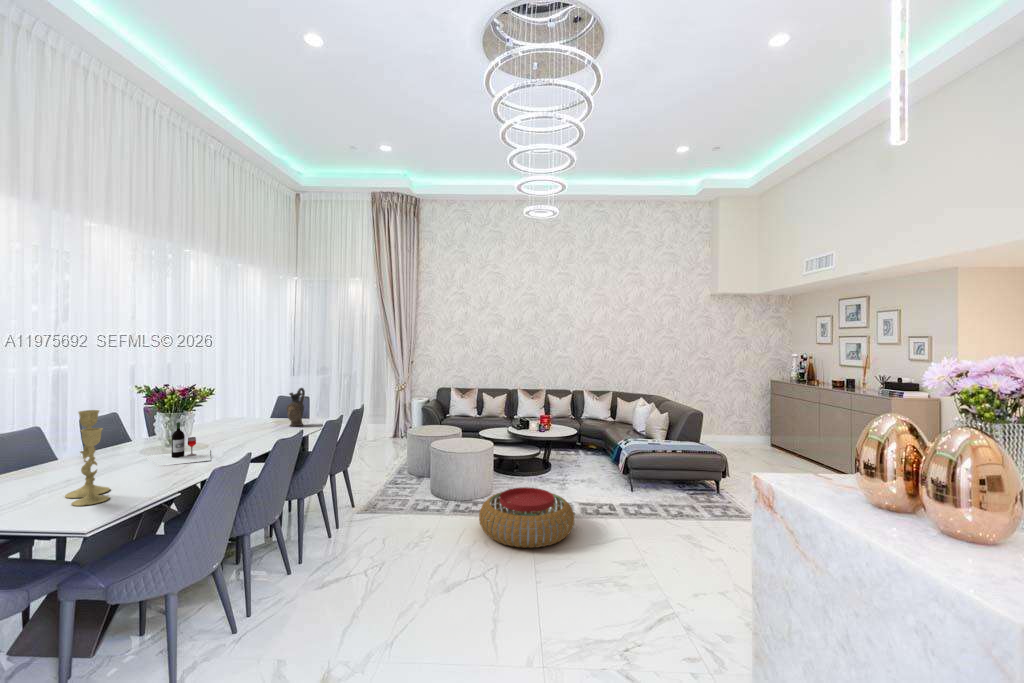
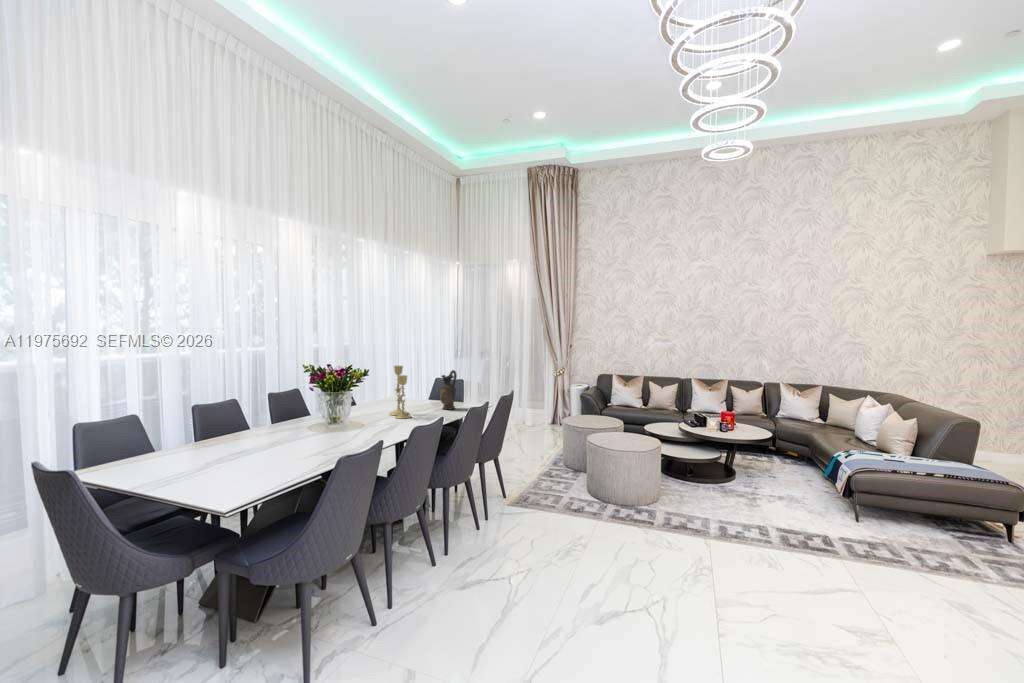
candlestick: present [65,410,110,506] -> present [389,366,411,419]
wine bottle: present [146,422,211,466] -> none [300,401,364,444]
pouf: present [479,487,574,548] -> none [642,501,772,583]

